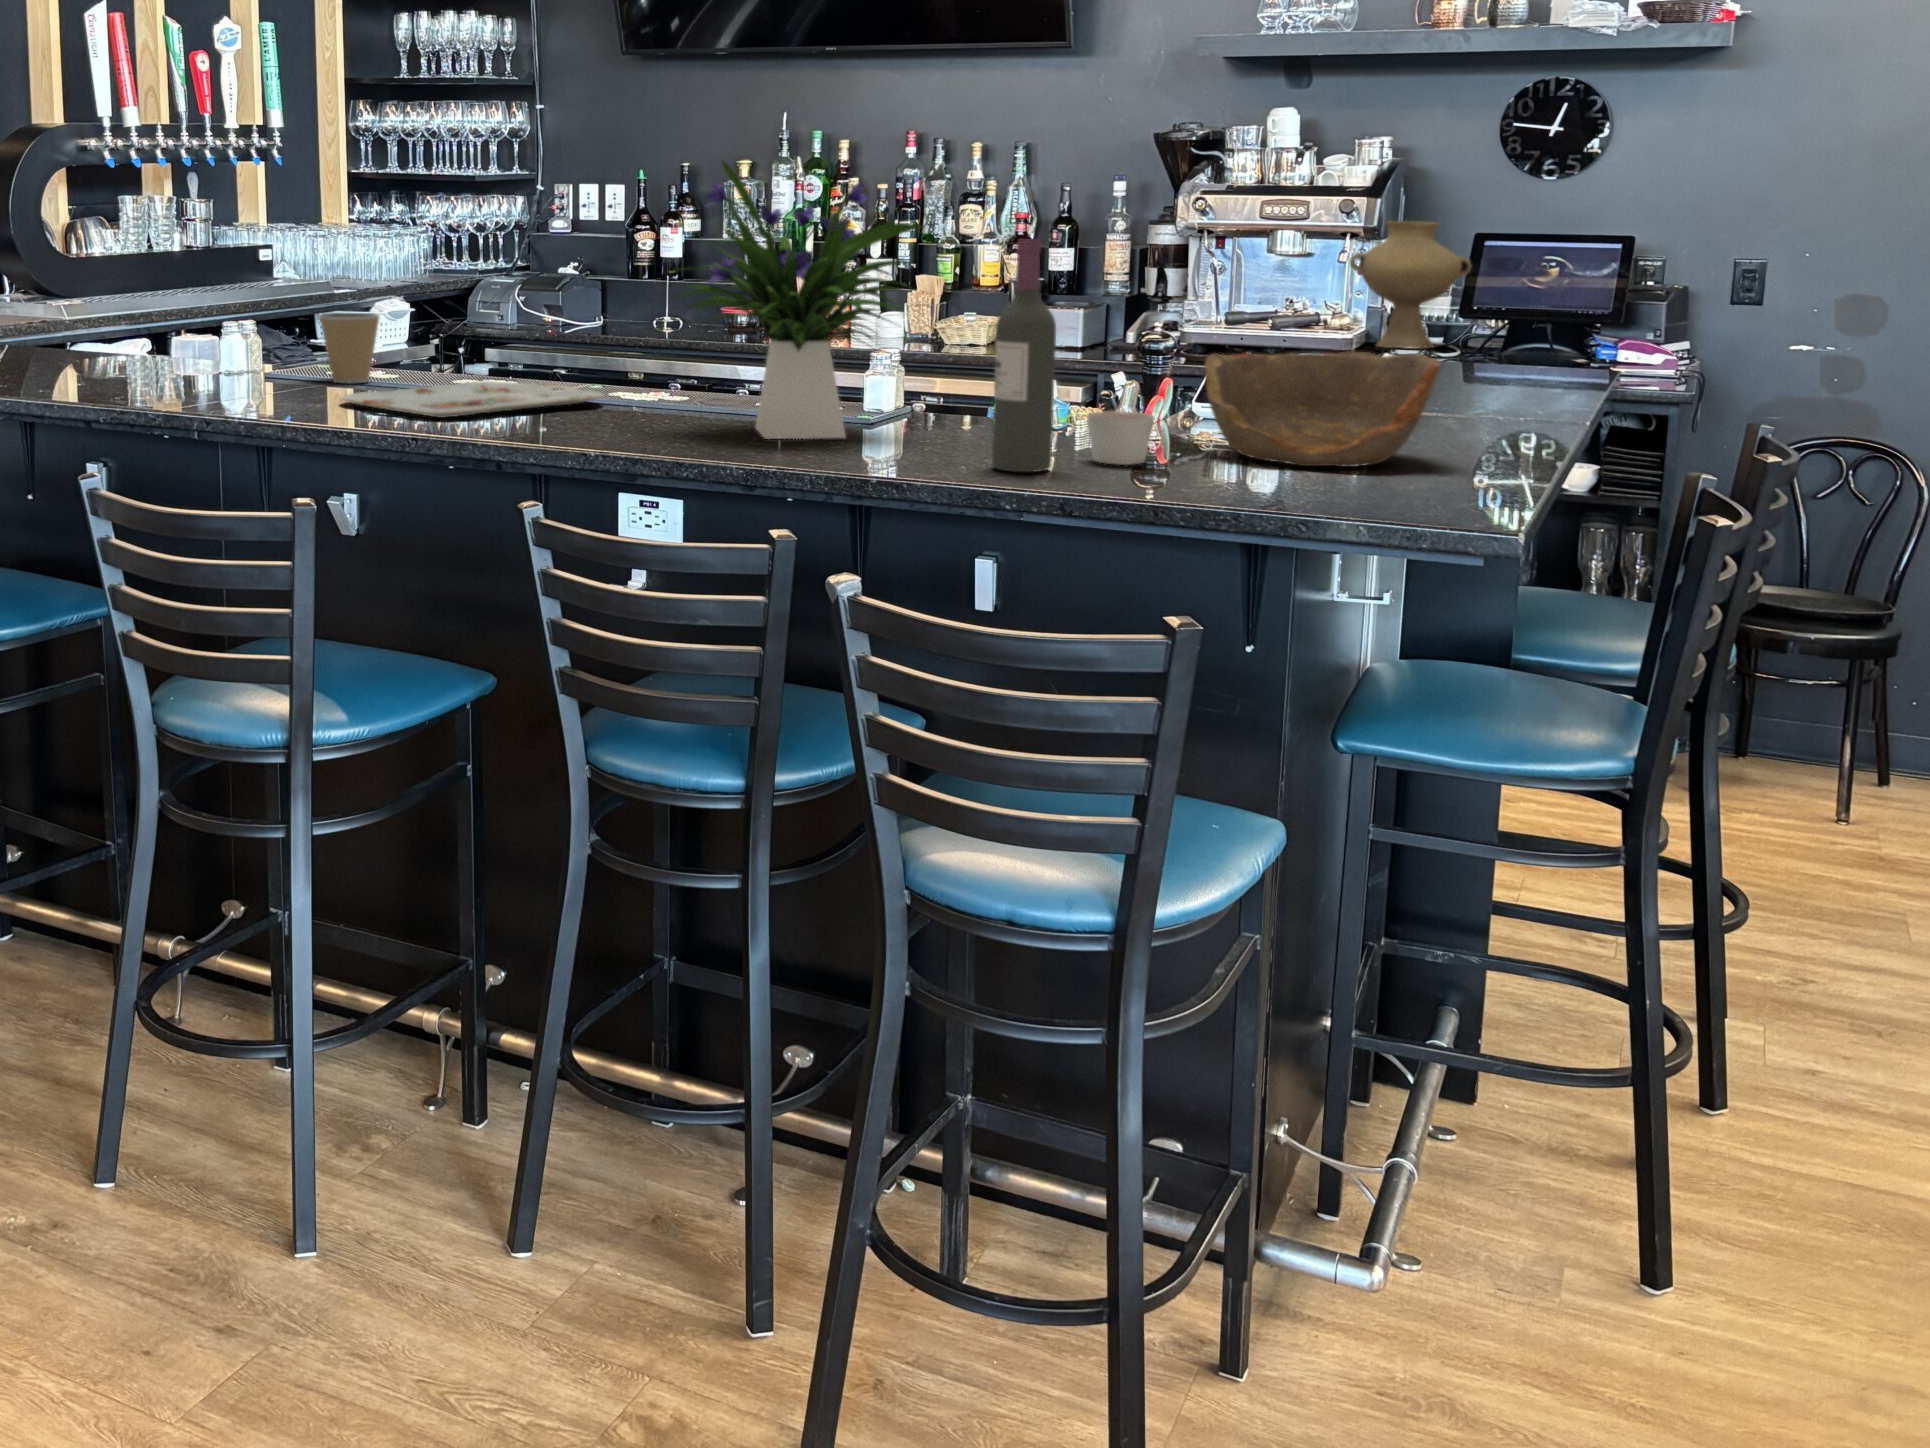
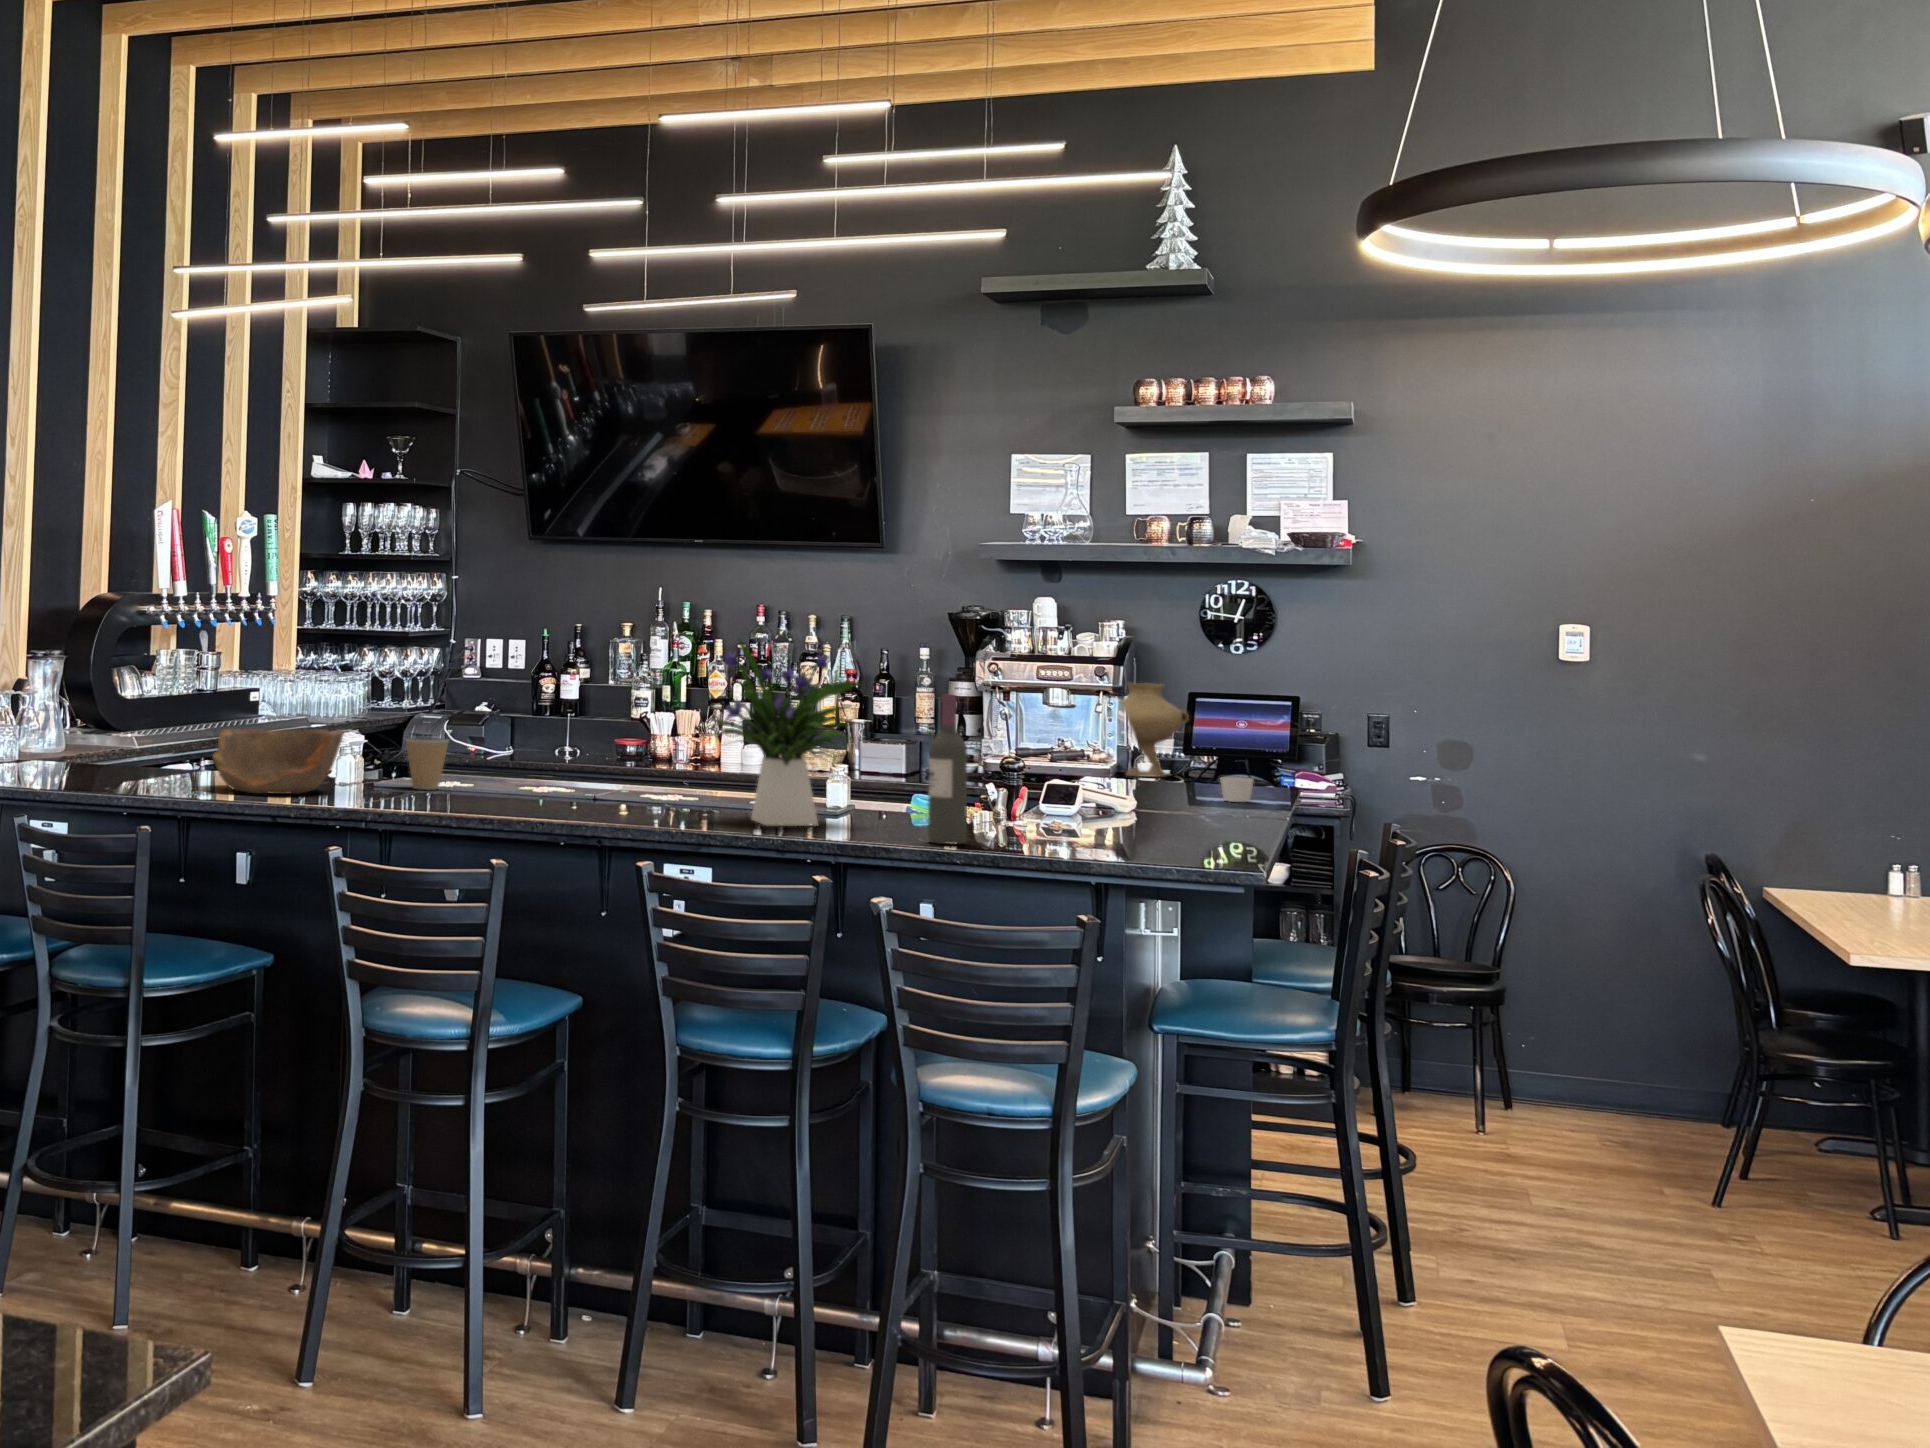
bowl: present [1204,352,1442,467] -> present [212,729,344,794]
serving tray: present [341,381,604,418] -> none [445,789,630,811]
candle: present [1087,411,1155,465] -> present [1220,777,1253,802]

